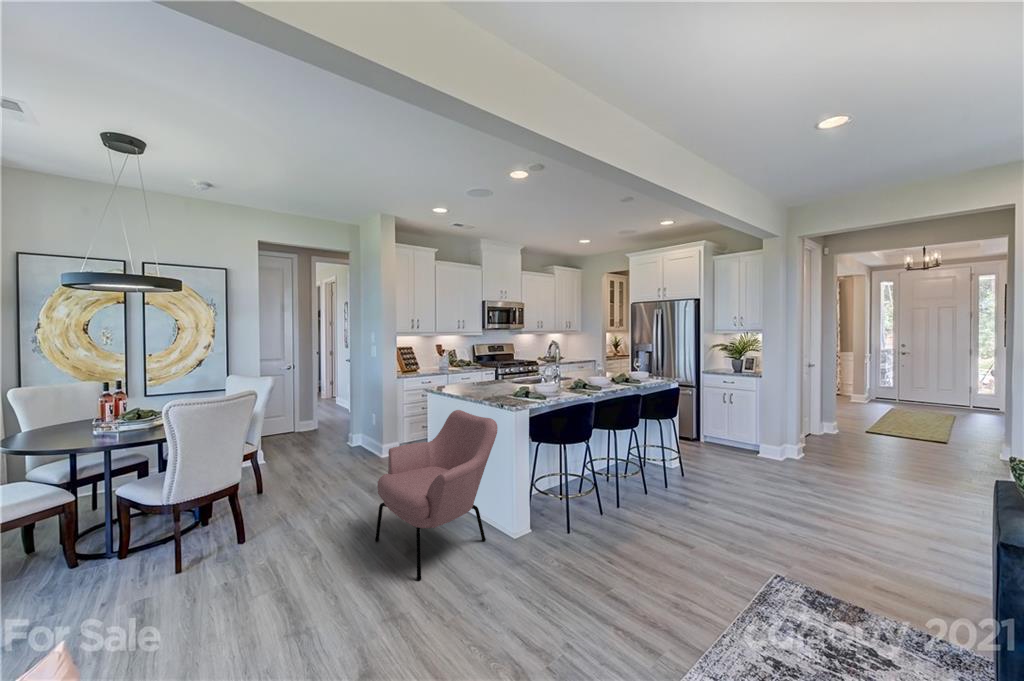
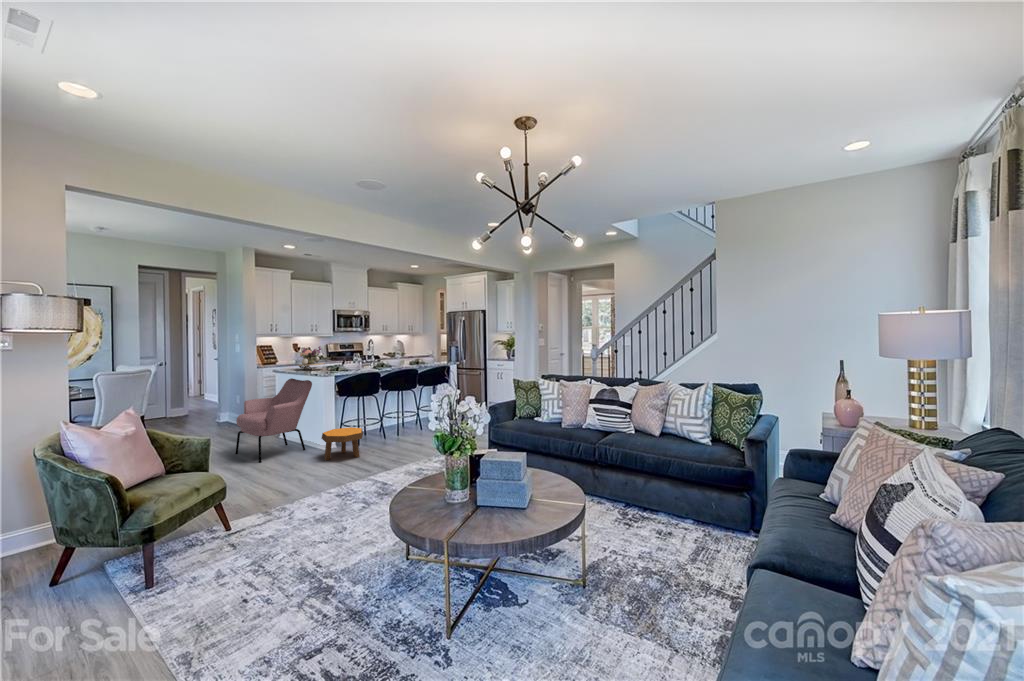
flower arrangement: none [459,353,503,392] -> present [298,346,325,369]
footstool: none [525,511,605,591] -> present [321,427,363,461]

